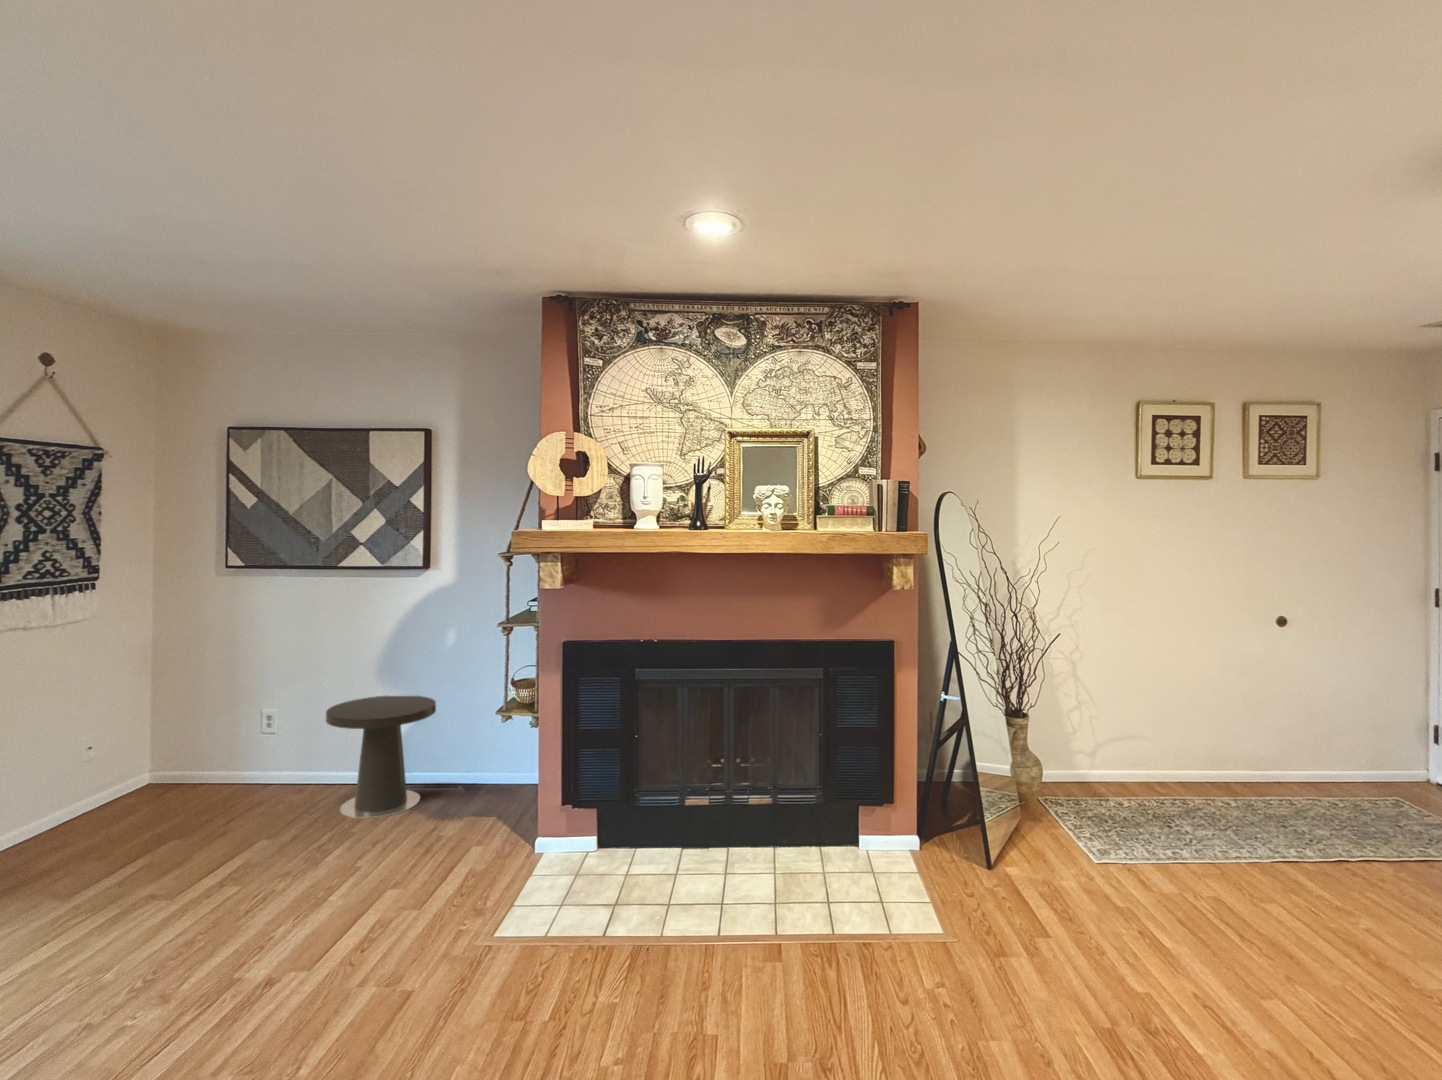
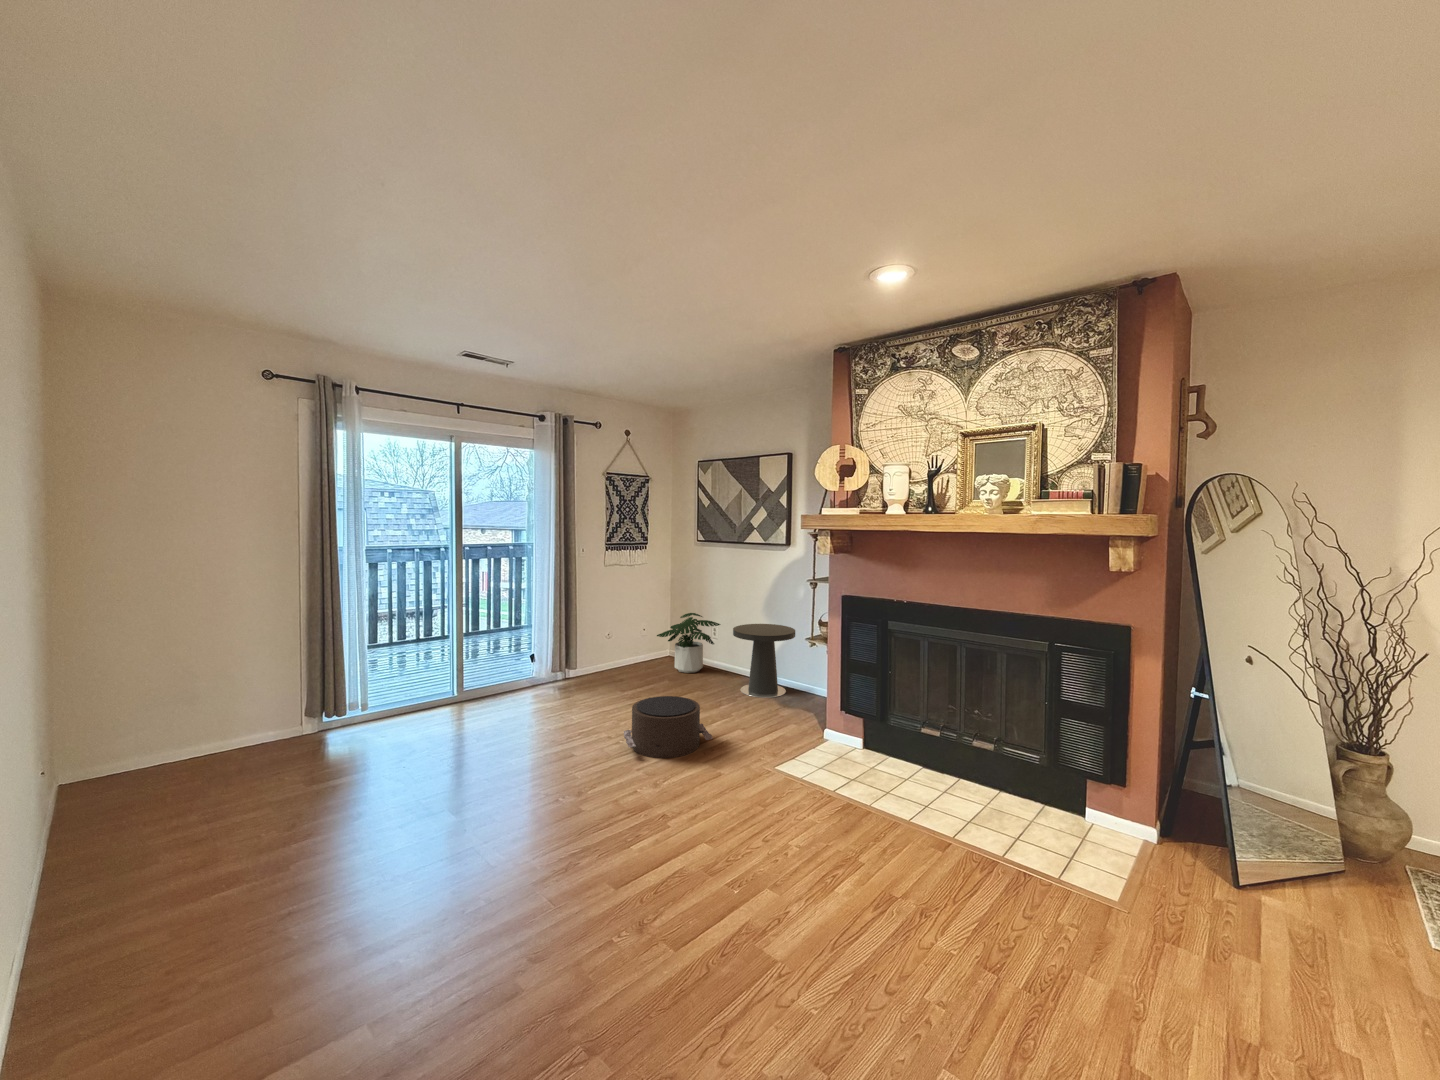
potted plant: none [135,698,277,810] -> present [657,613,720,673]
pouf: none [162,859,375,1008] -> present [624,696,713,758]

